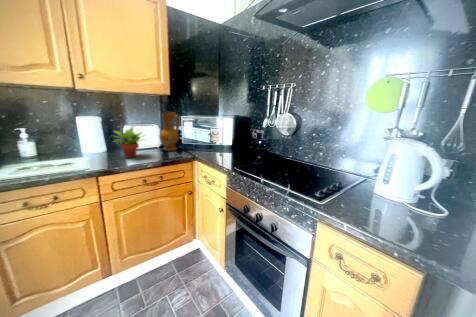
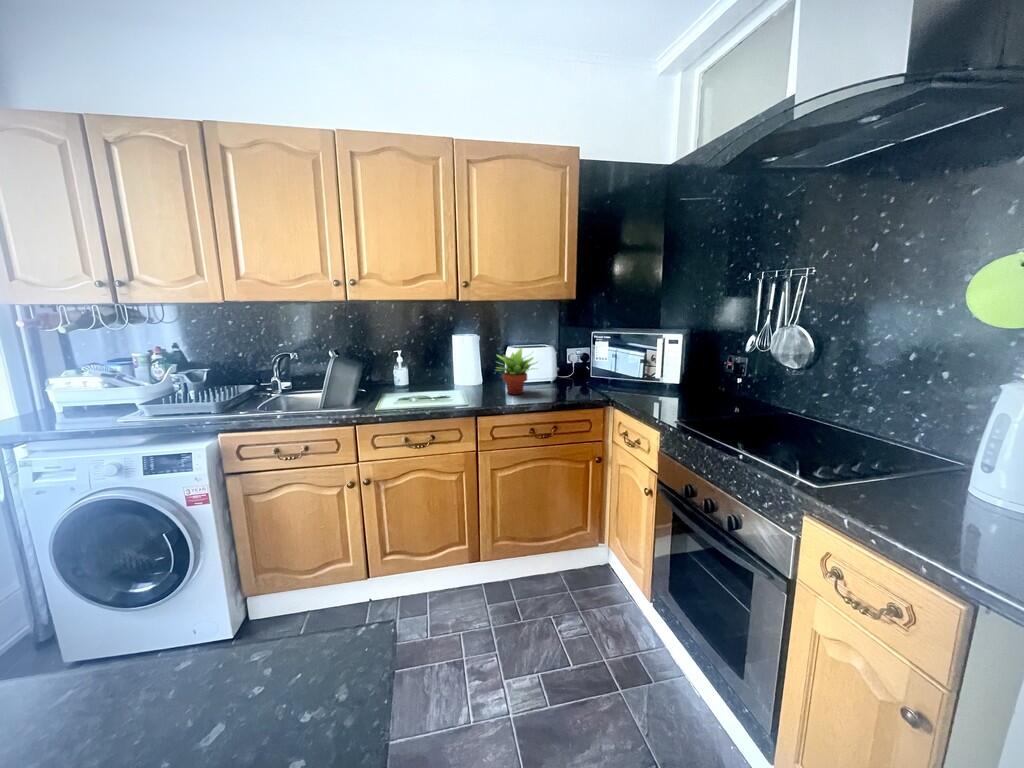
ceramic jug: present [159,112,180,151] -> none [557,325,591,388]

